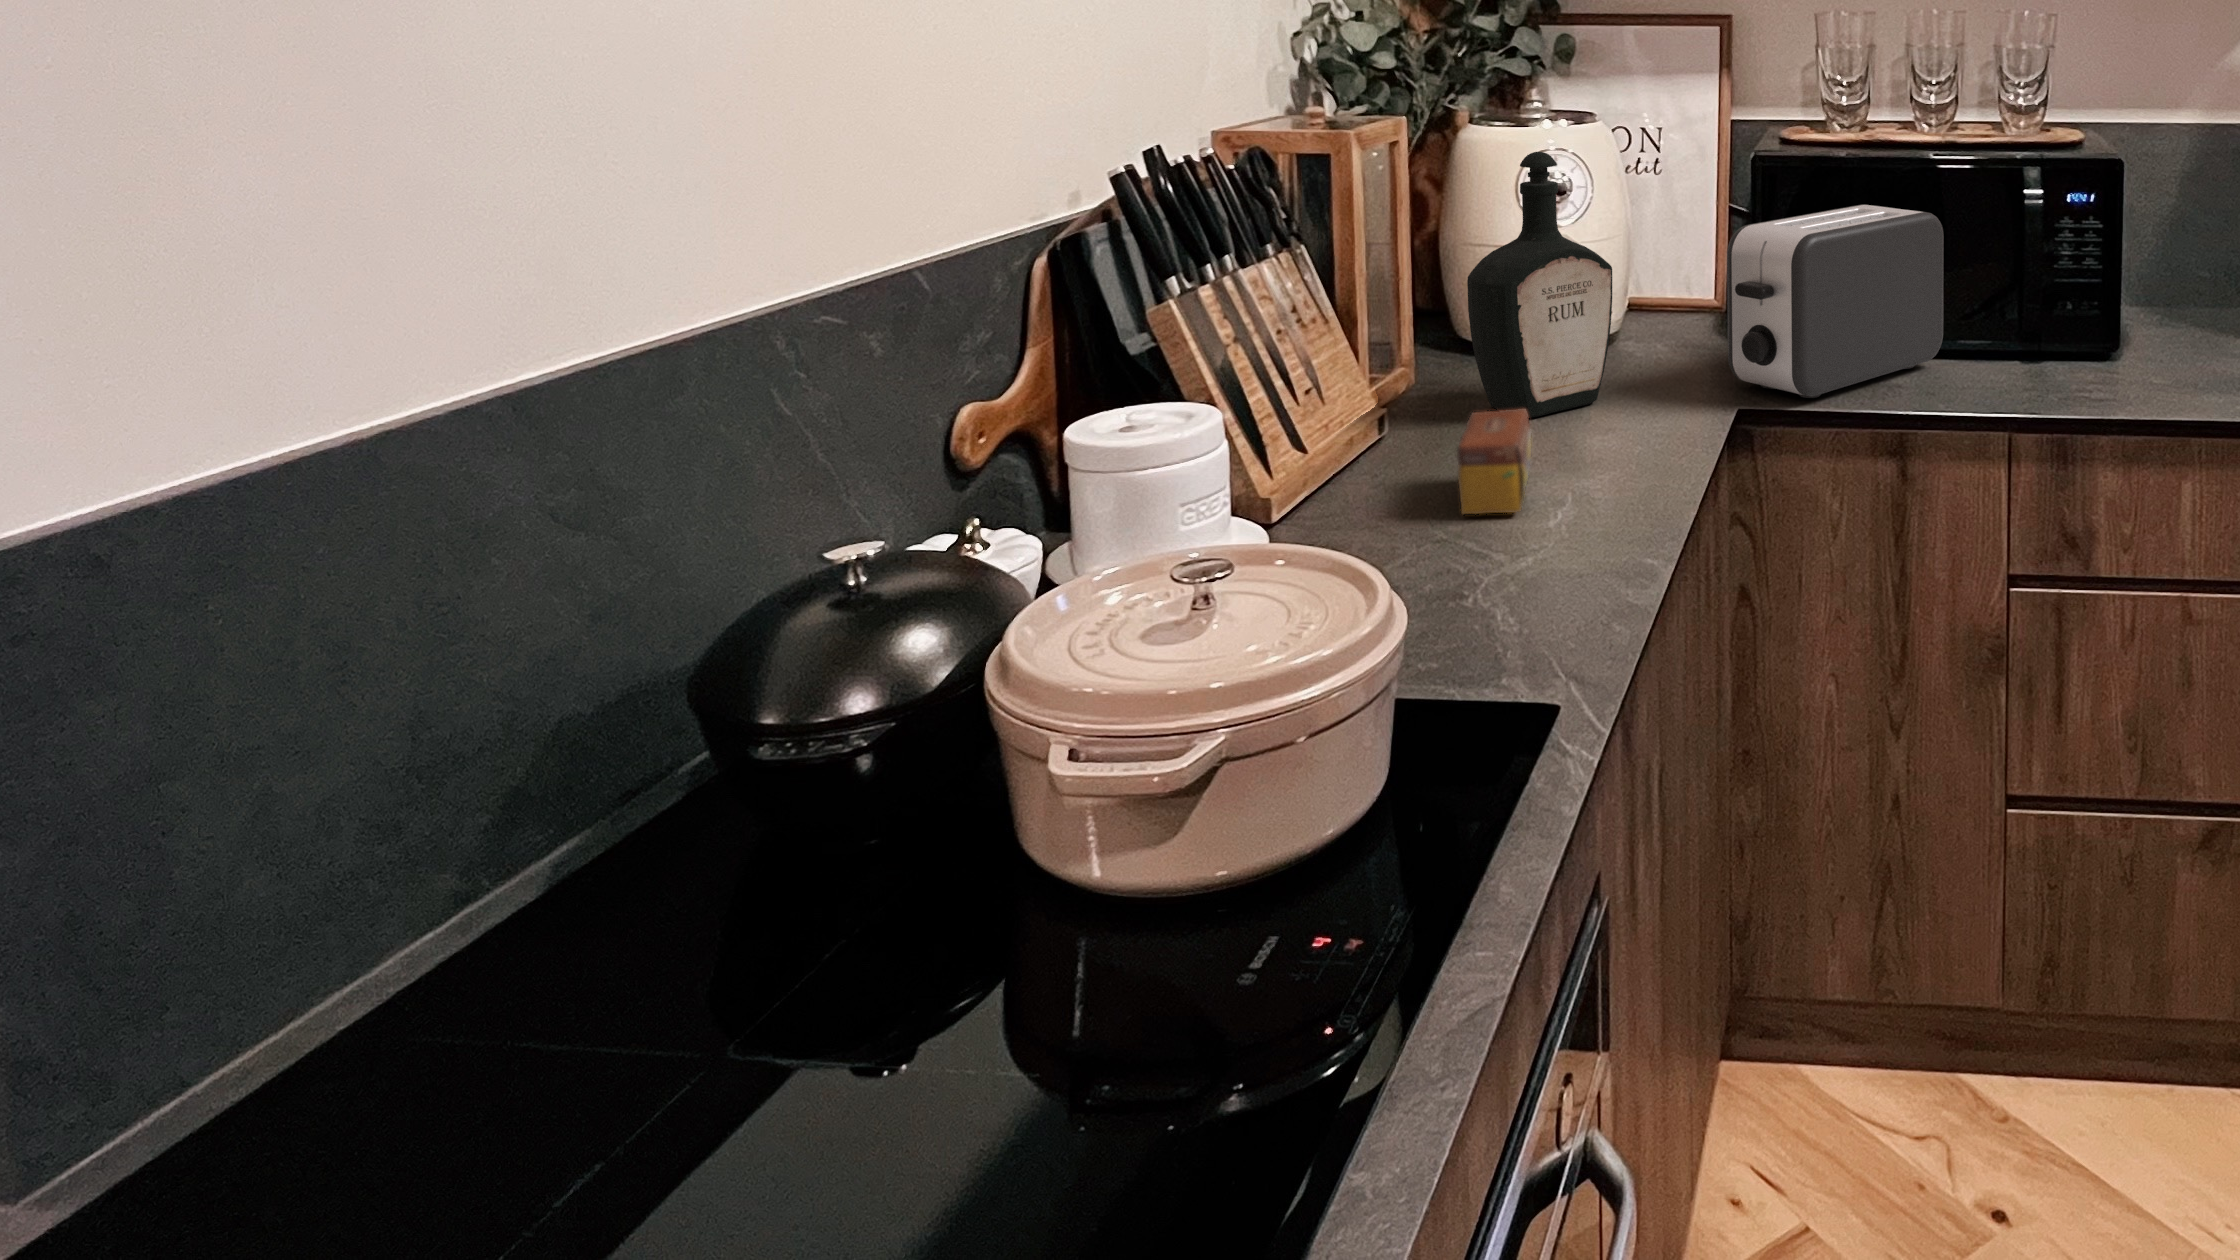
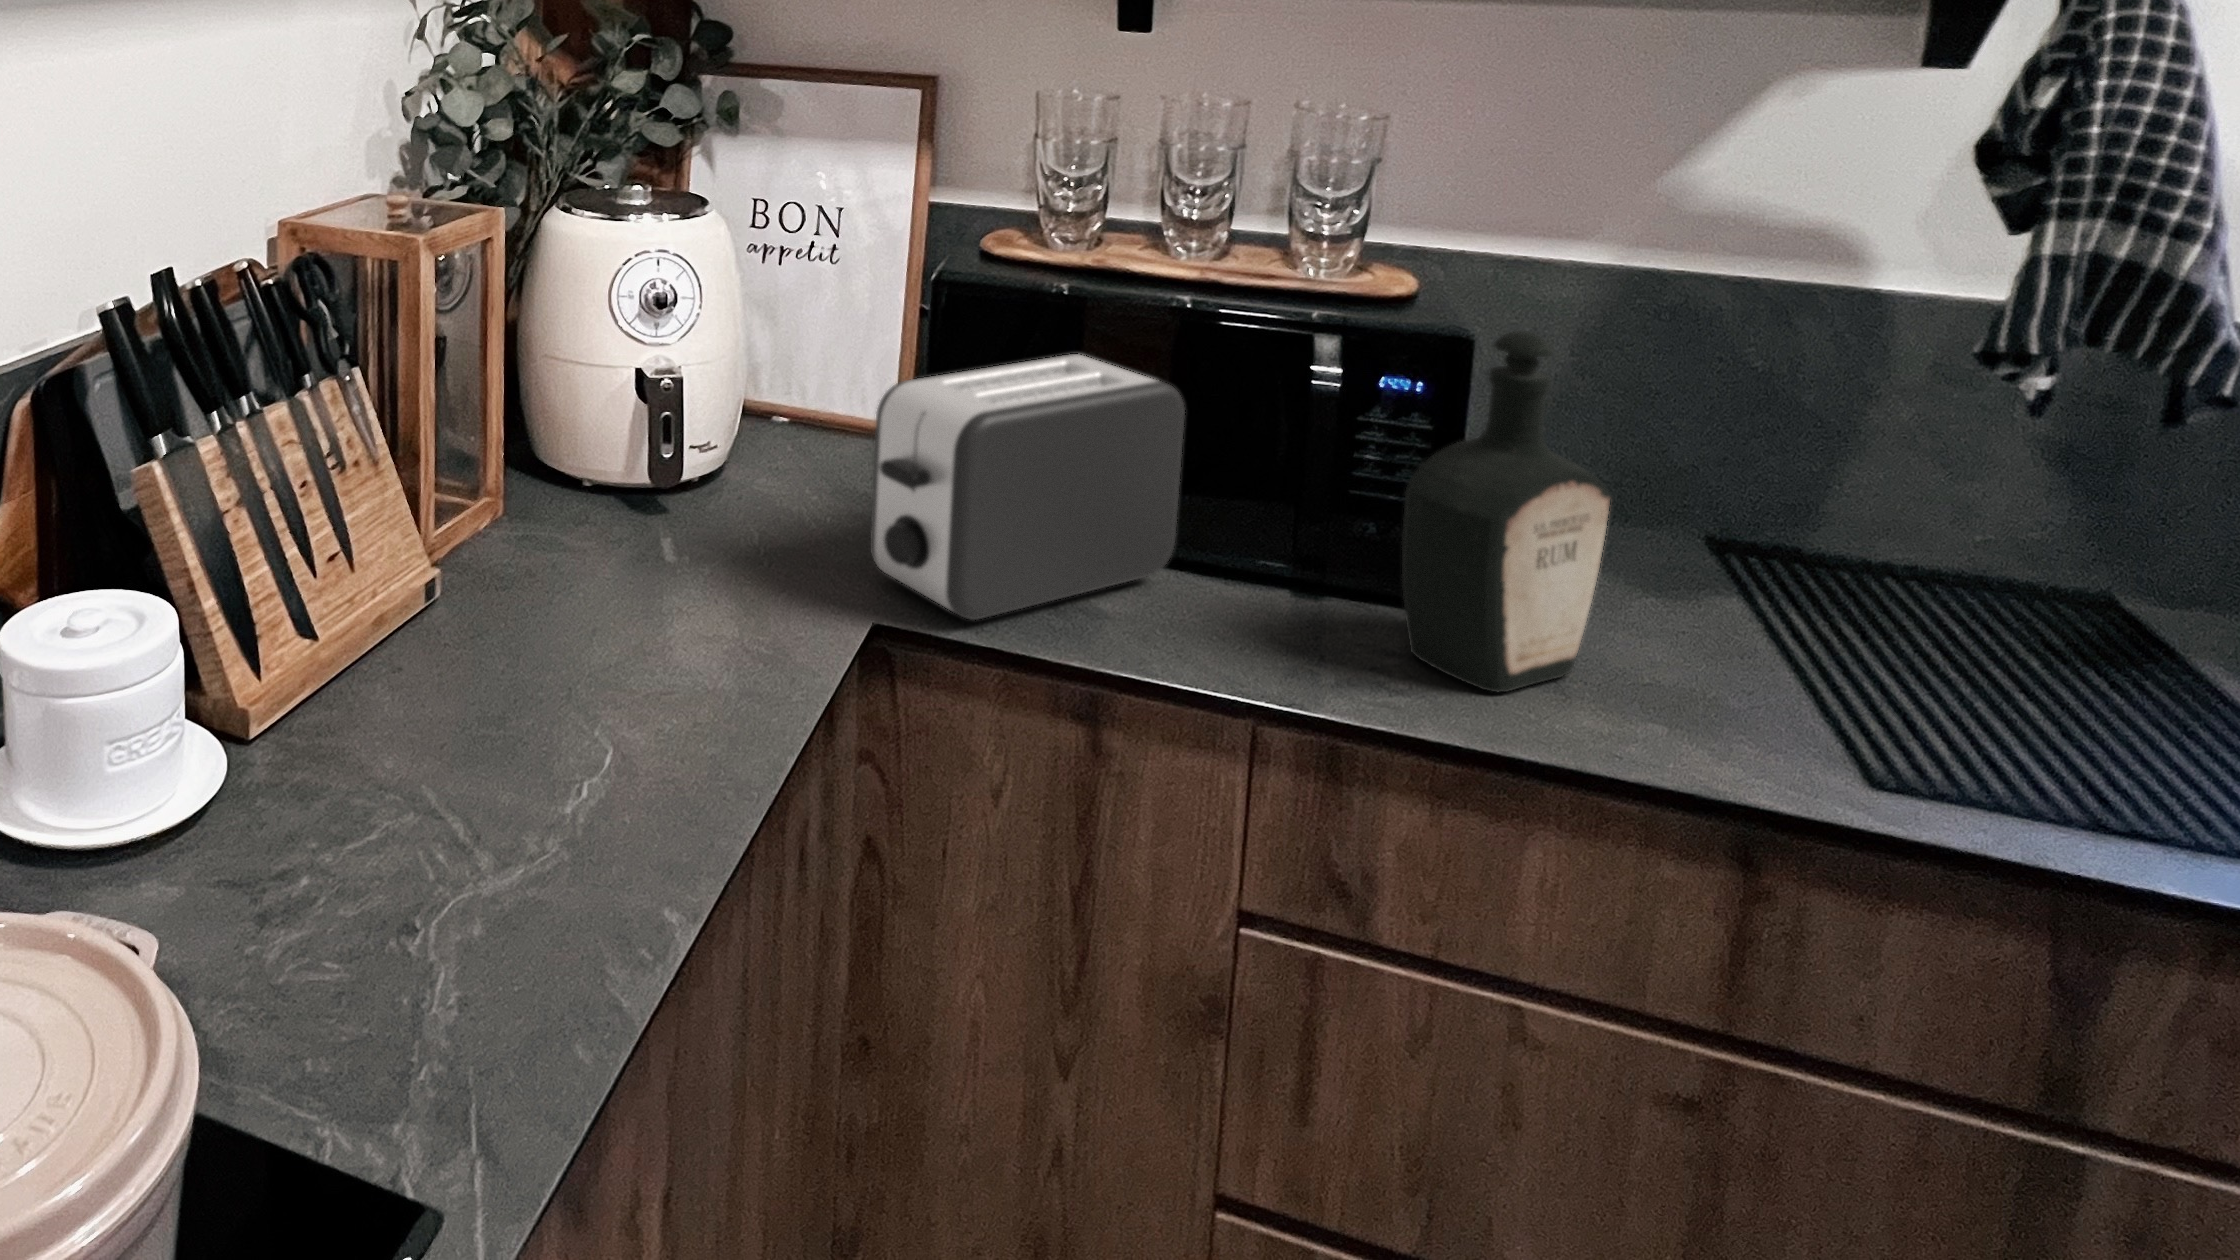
bottle: present [1467,152,1612,418] -> present [1402,331,1610,692]
tea box: present [1457,409,1531,514] -> none [470,616,579,774]

